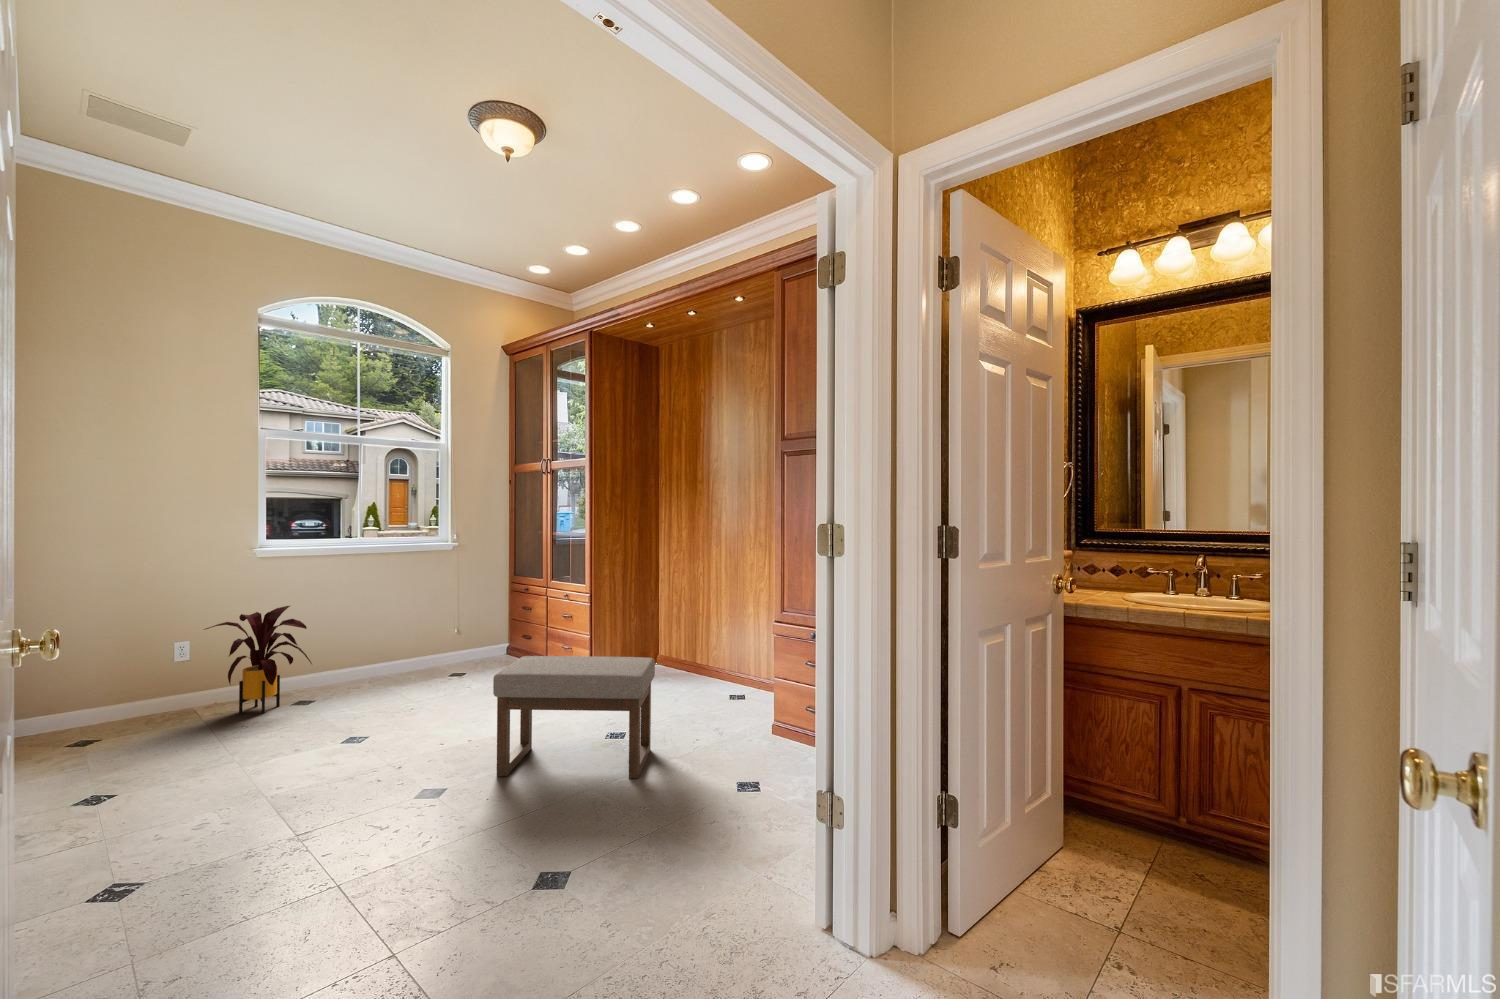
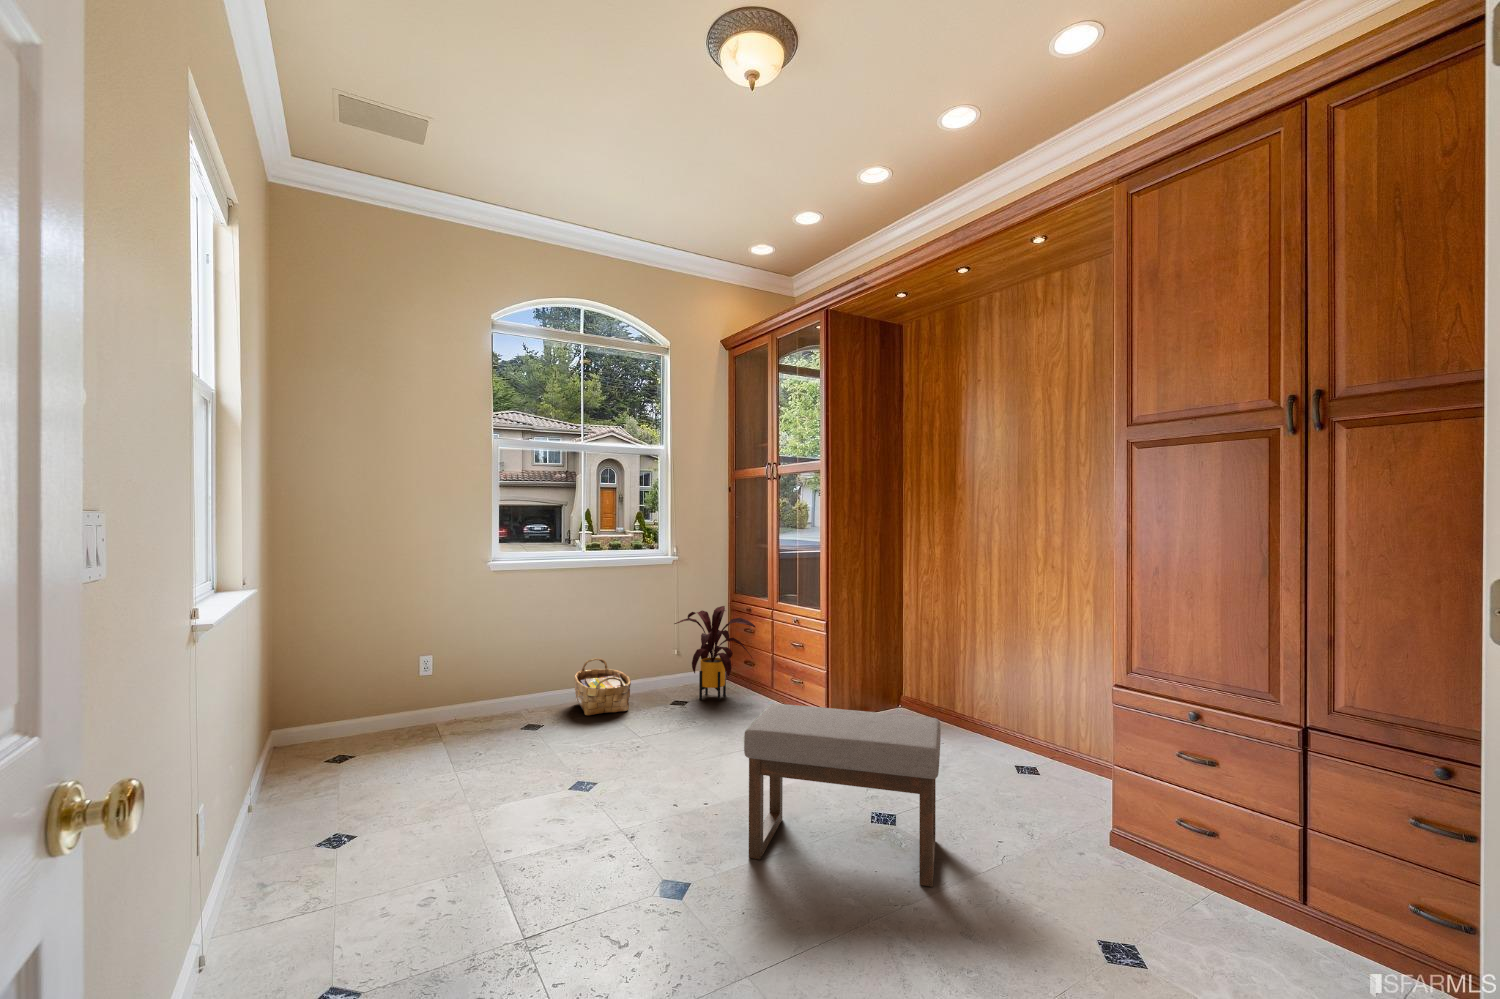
house plant: present [204,606,312,714] -> present [675,606,755,701]
woven basket: none [351,636,408,688] -> present [574,658,631,716]

